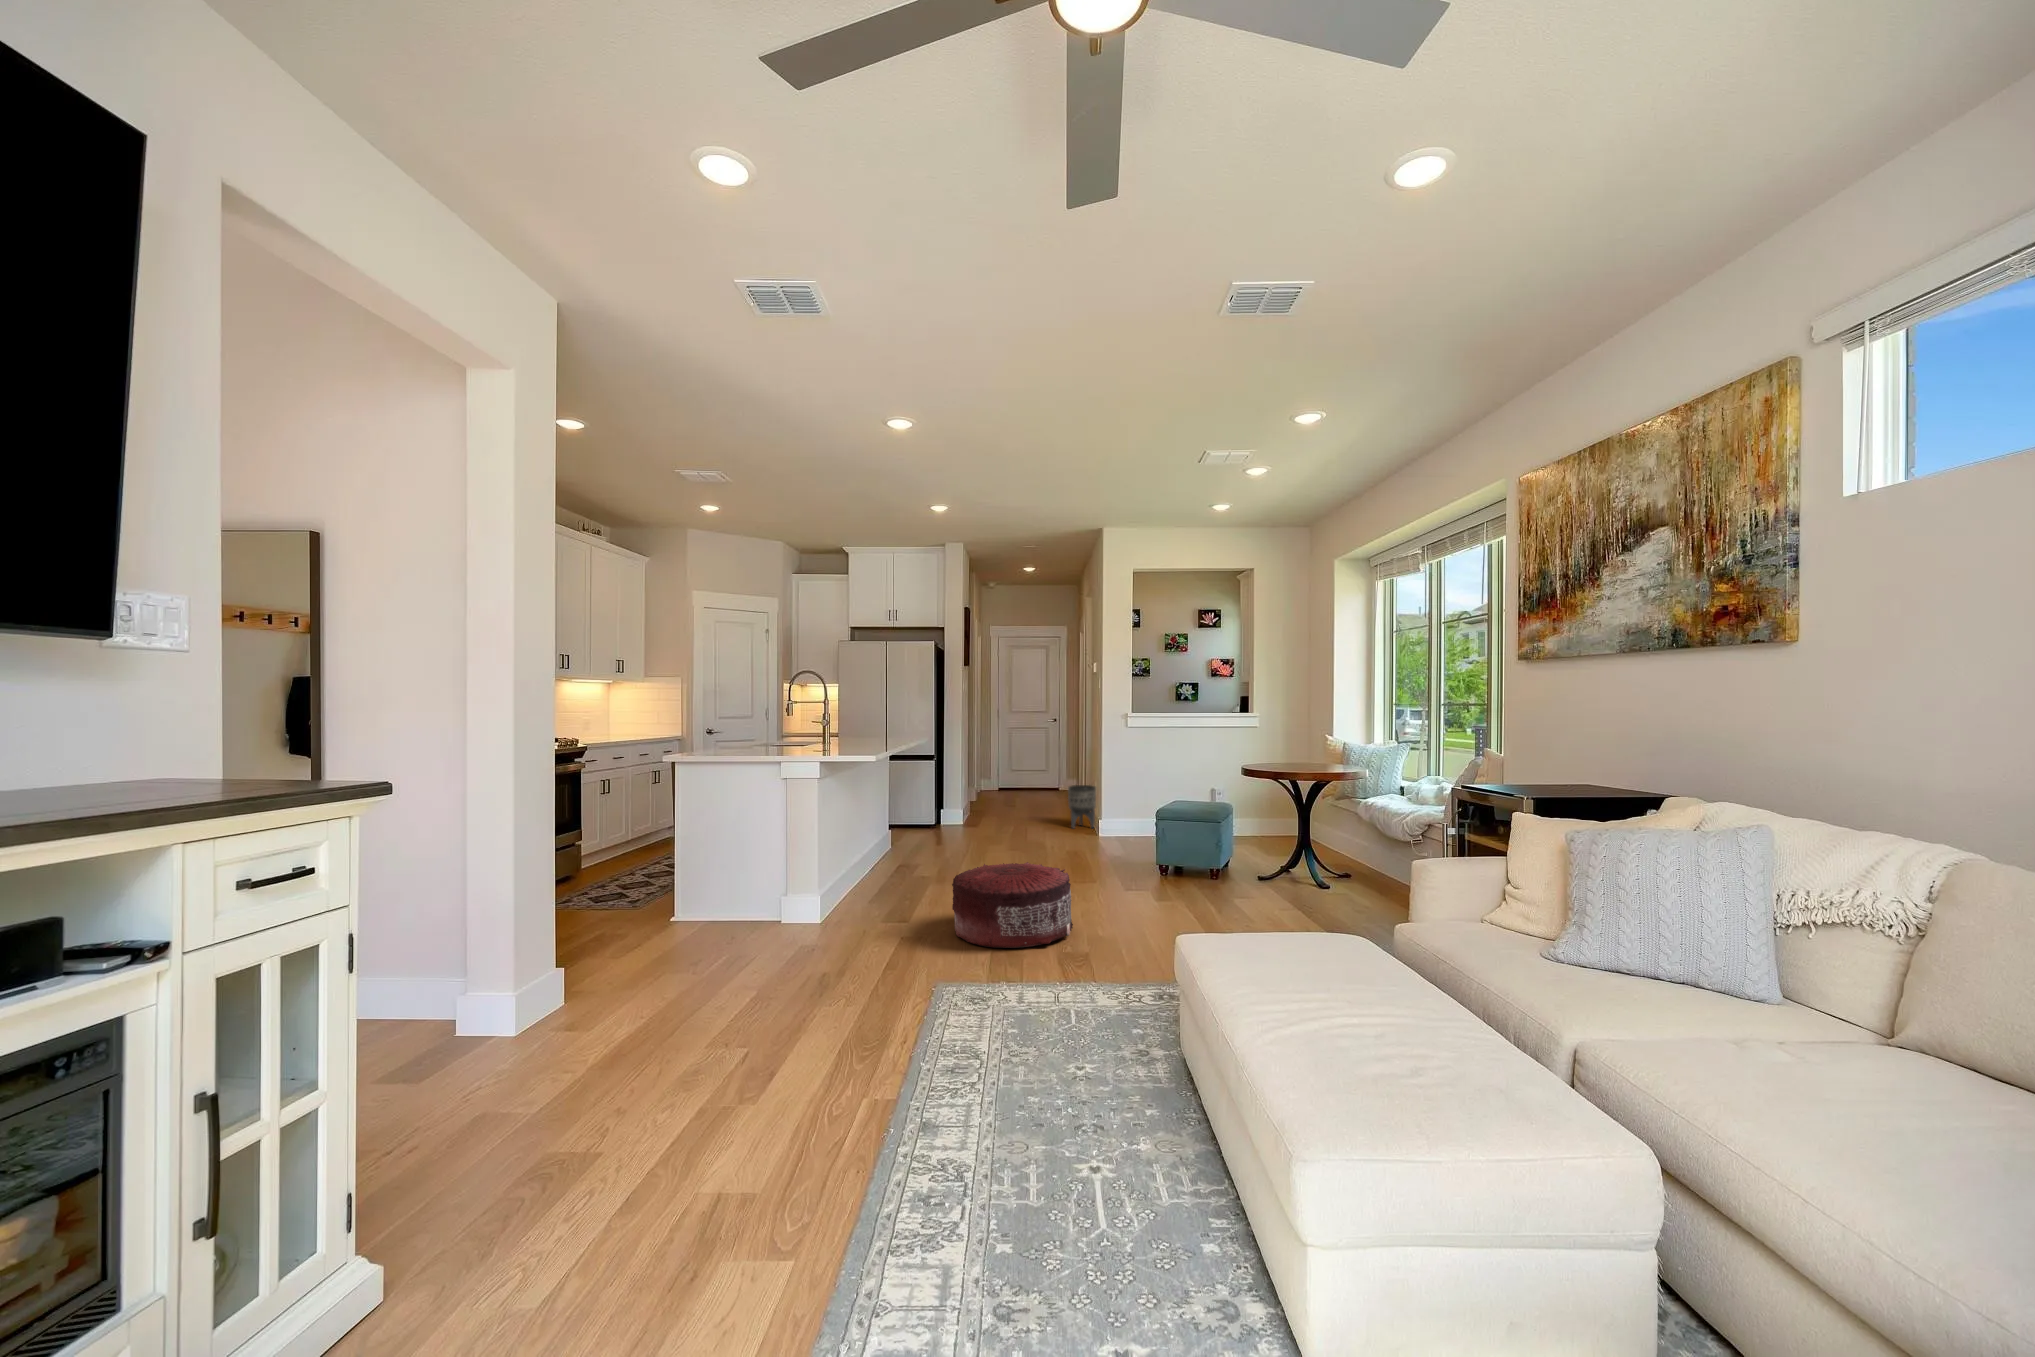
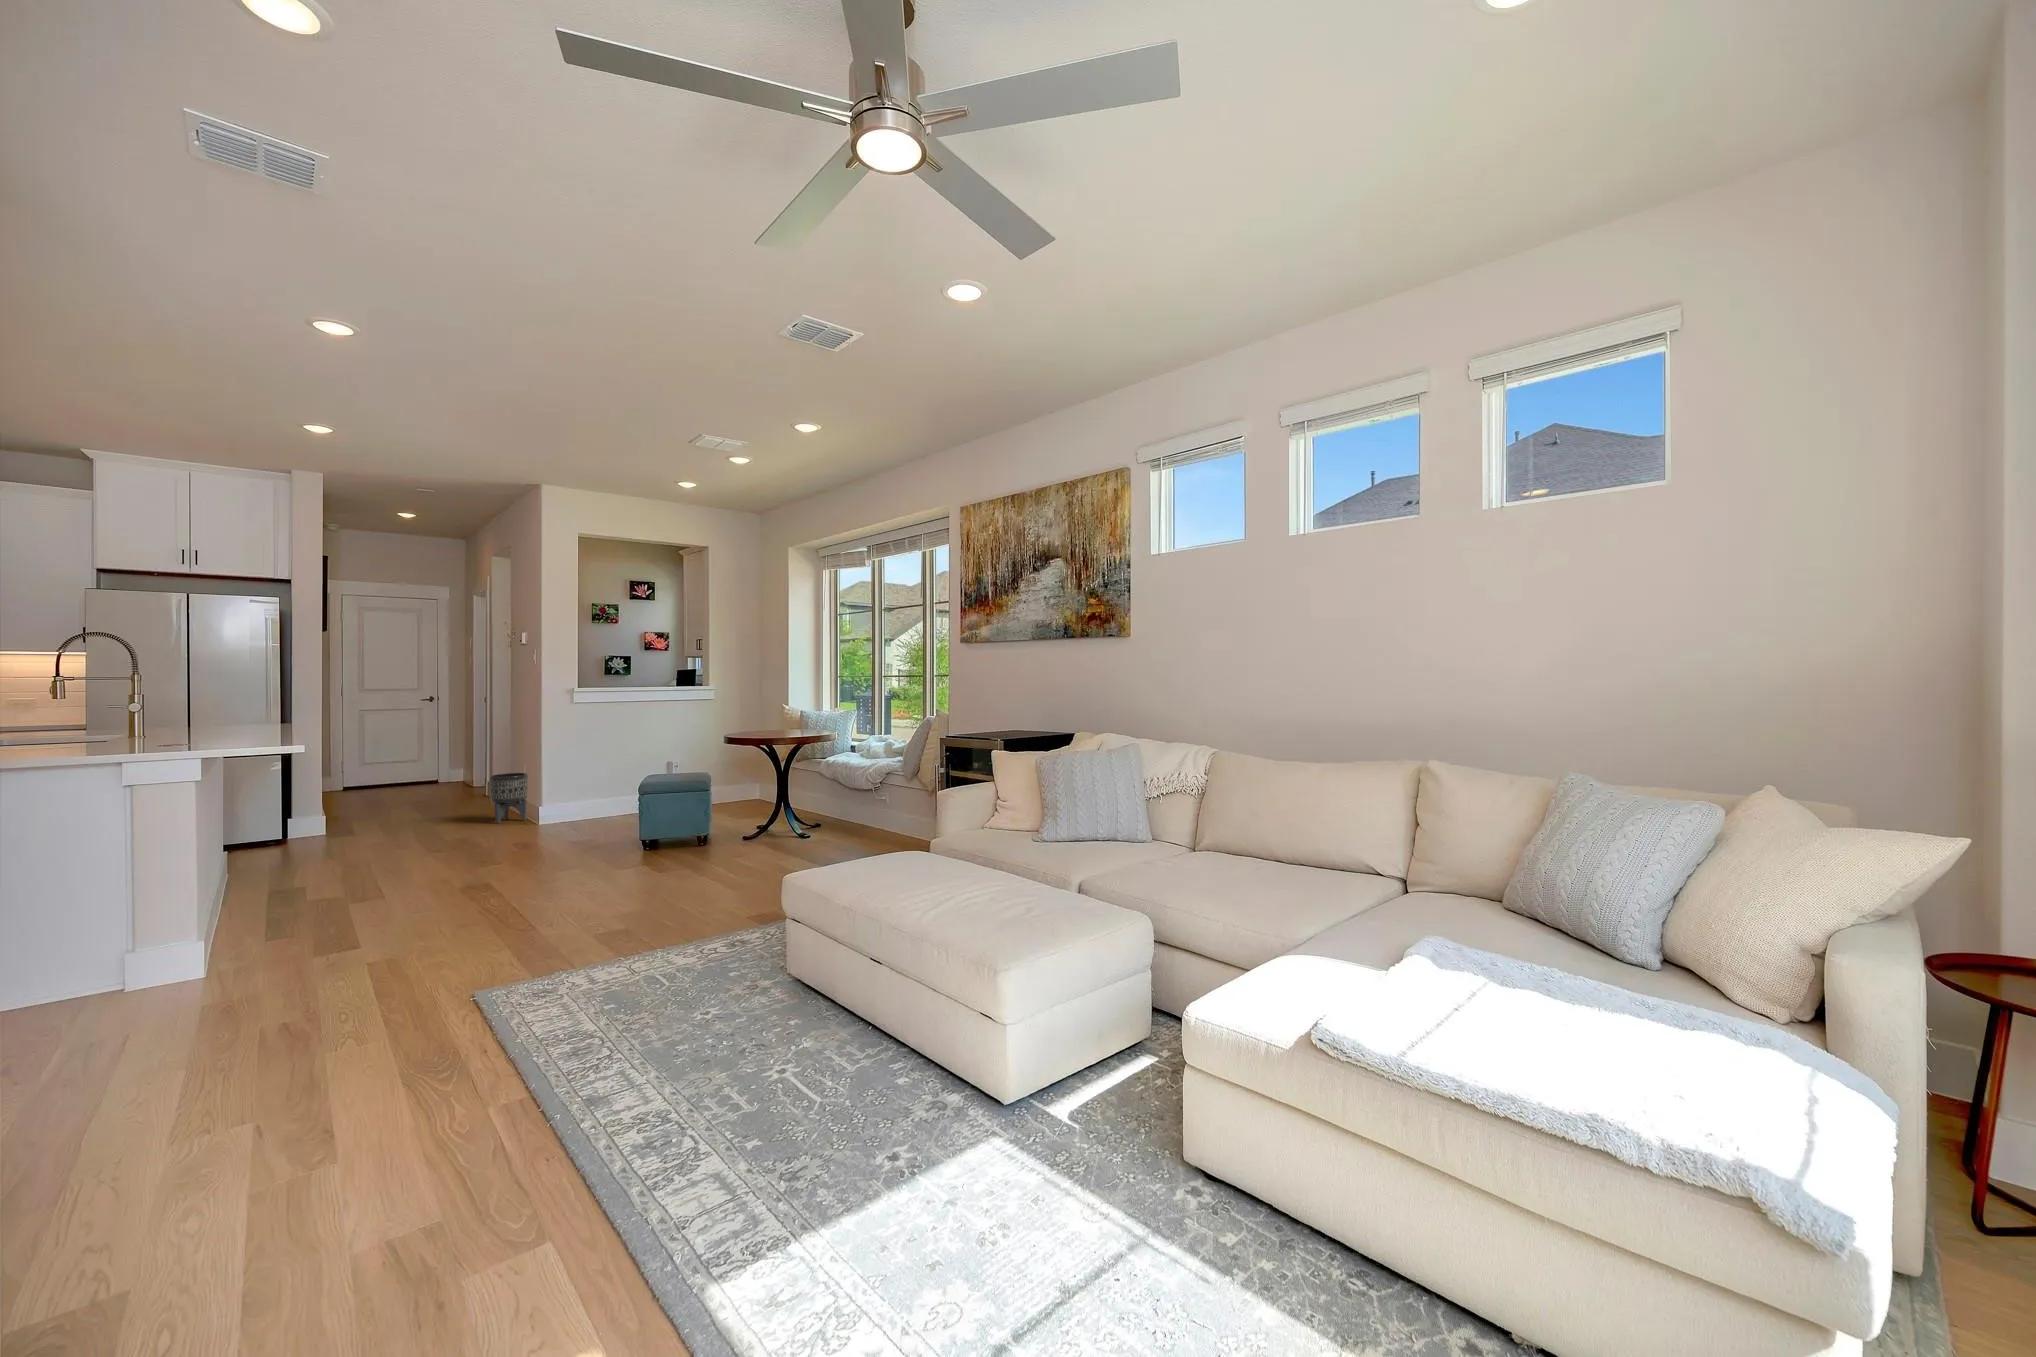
pouf: present [952,862,1073,948] -> none [442,855,598,953]

